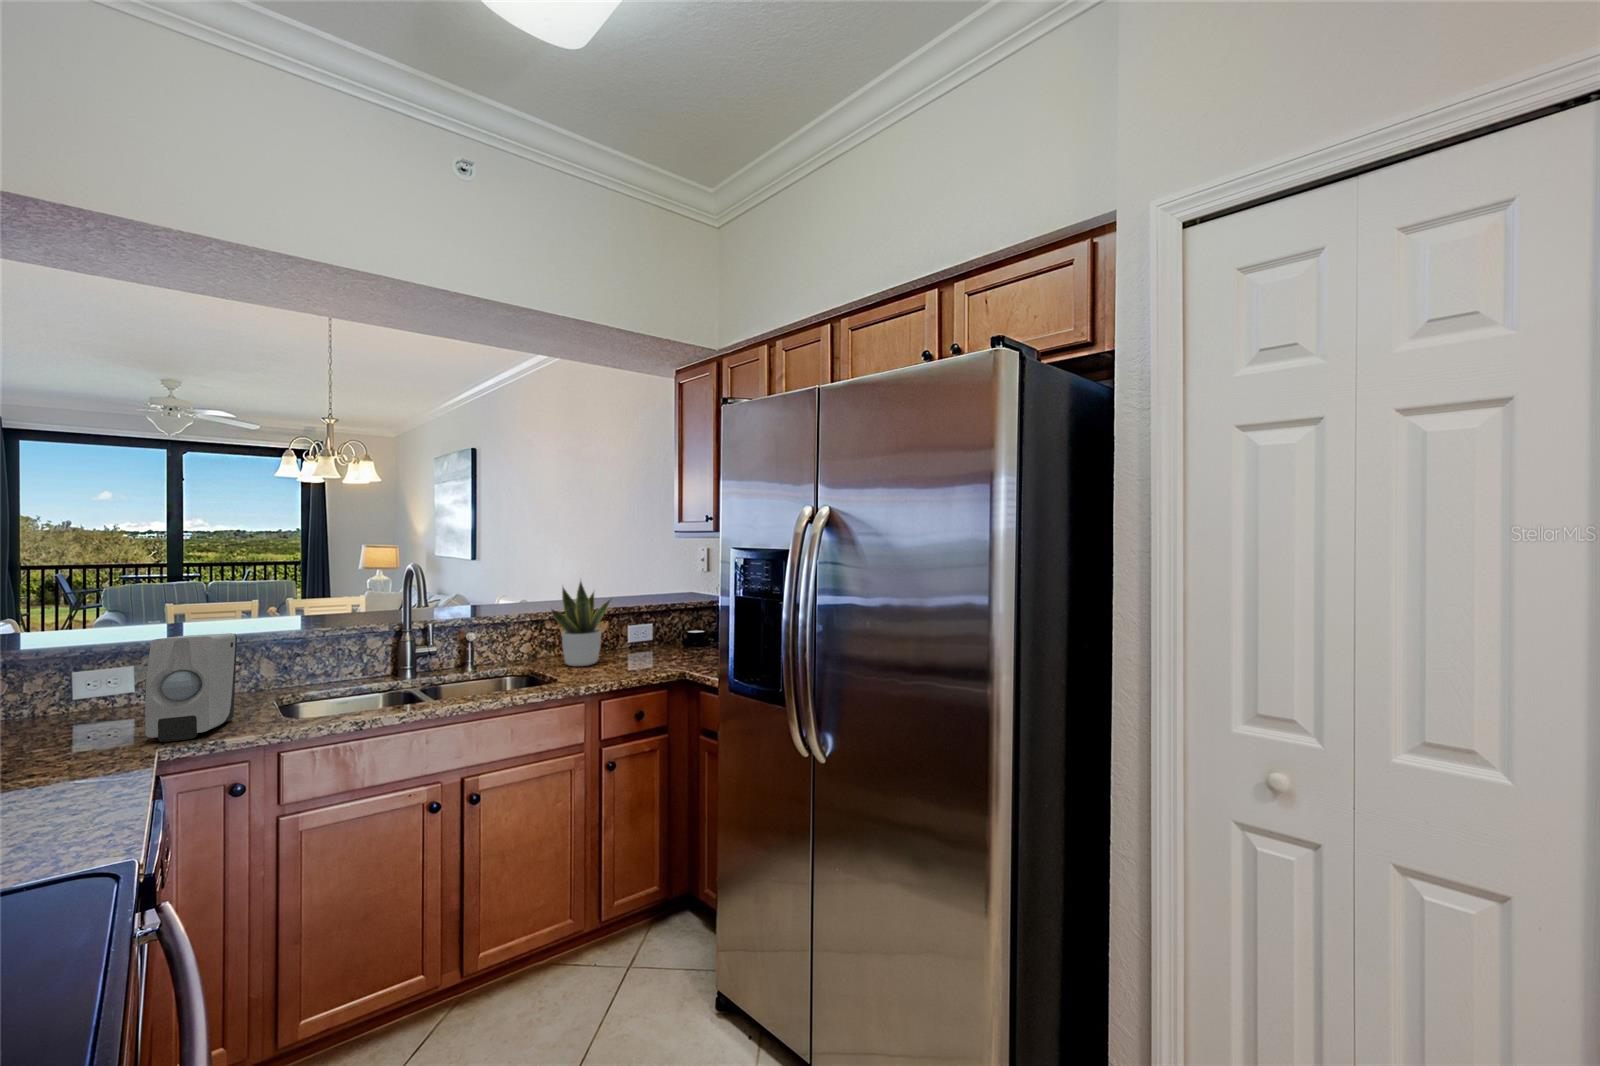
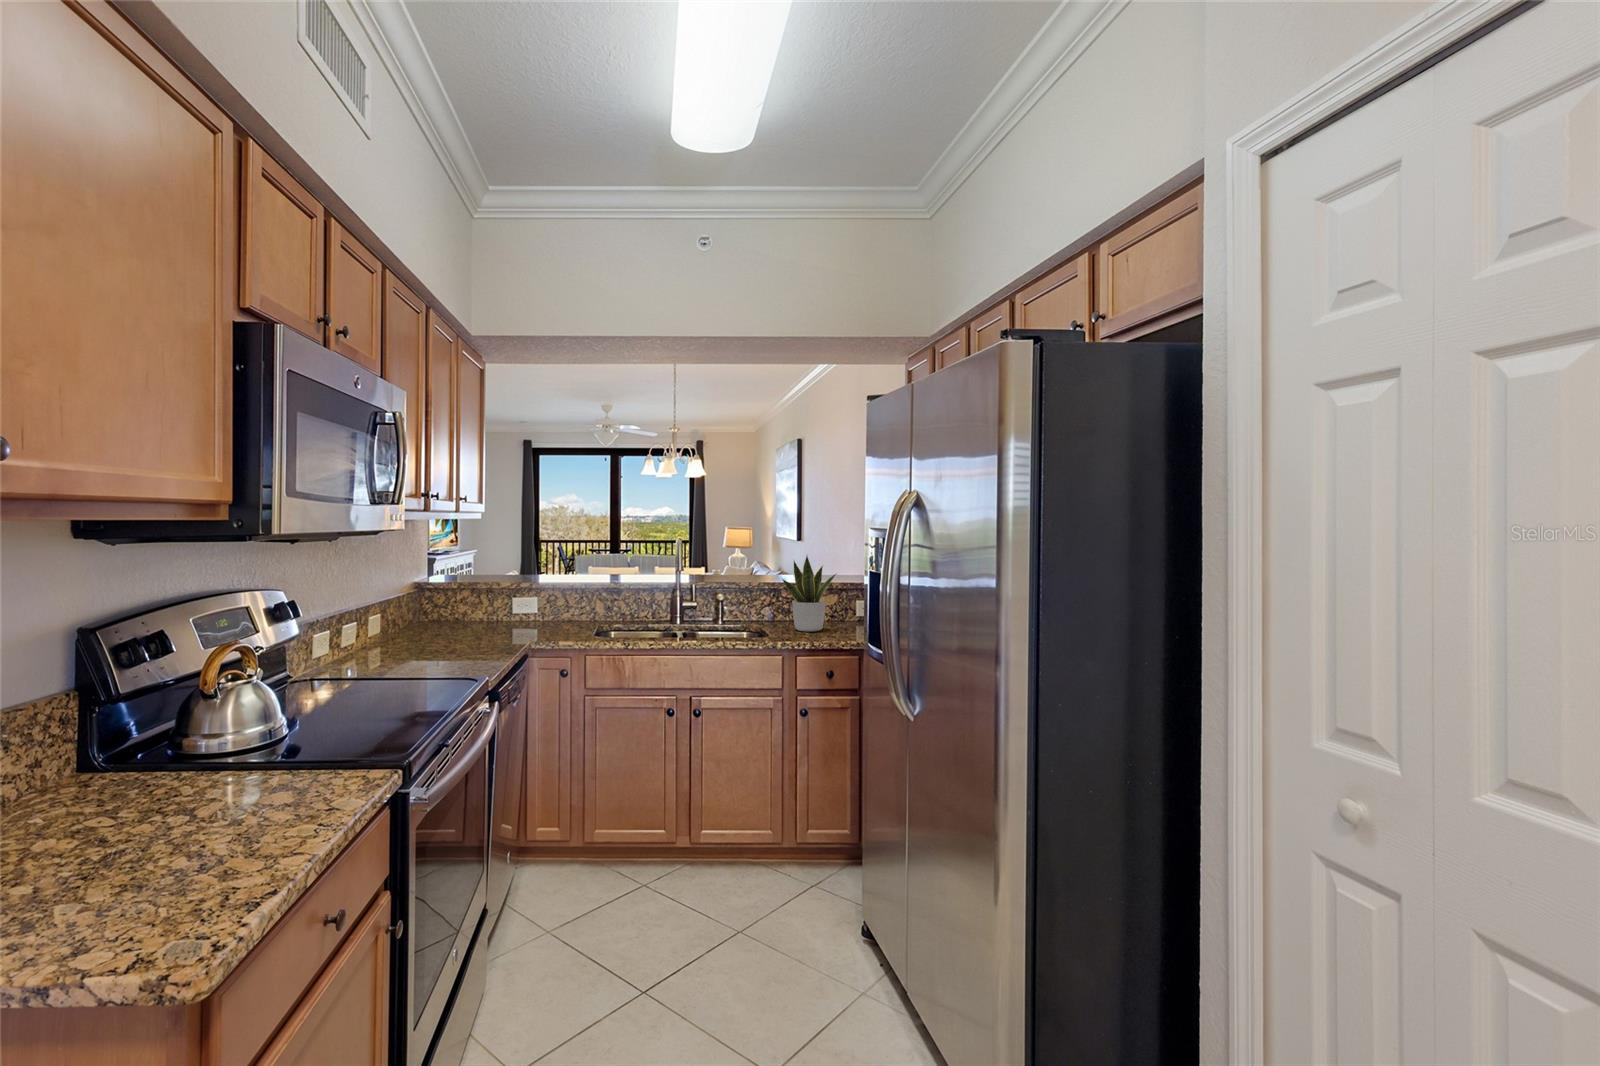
soap dispenser: present [145,633,237,742] -> none [531,577,577,640]

